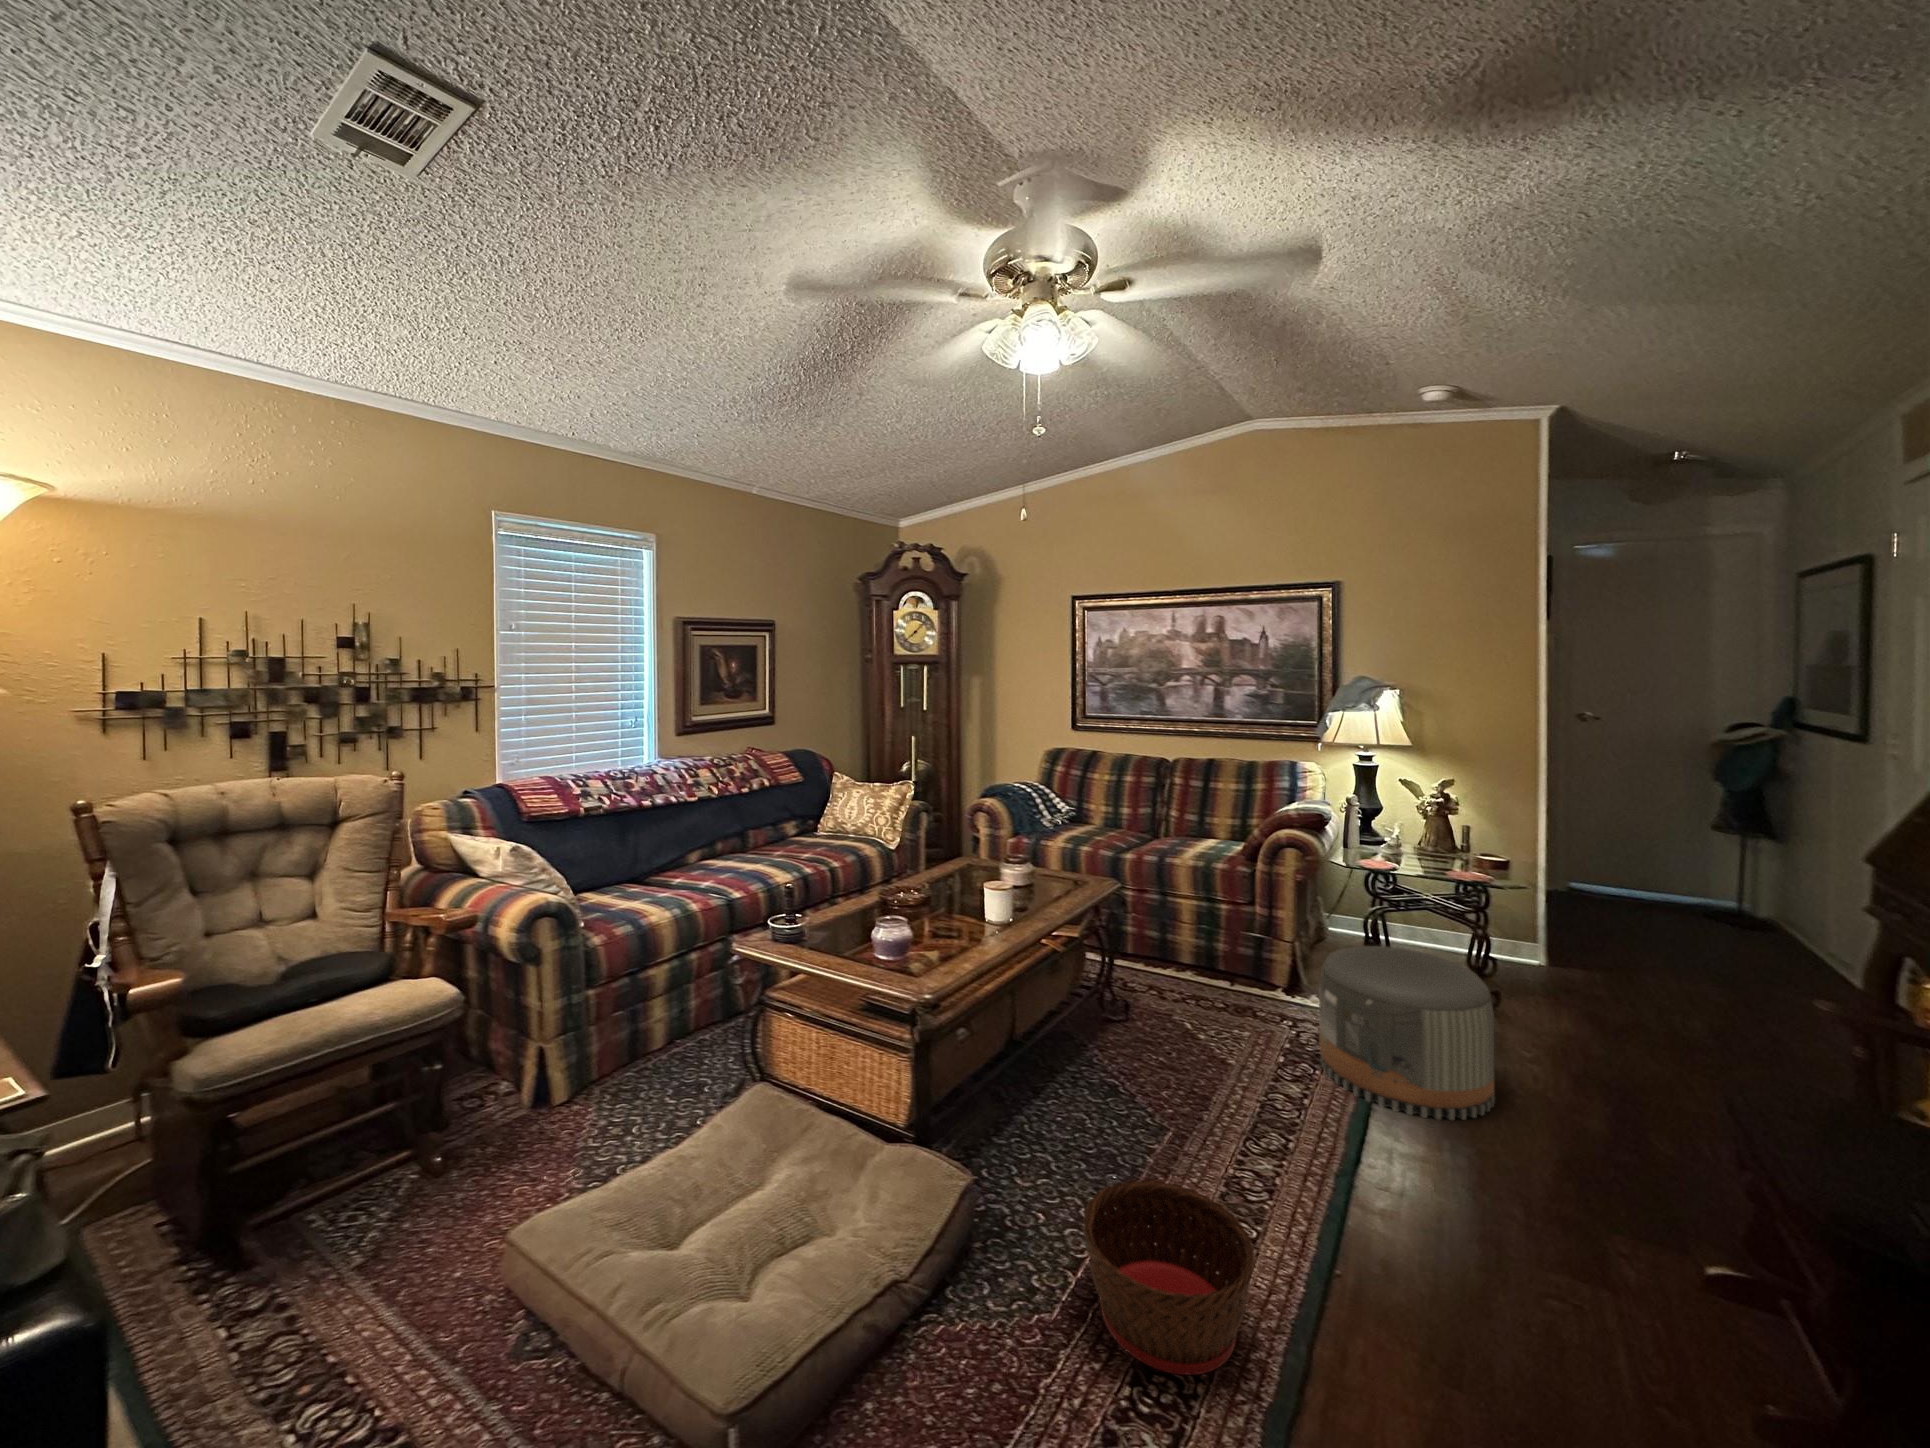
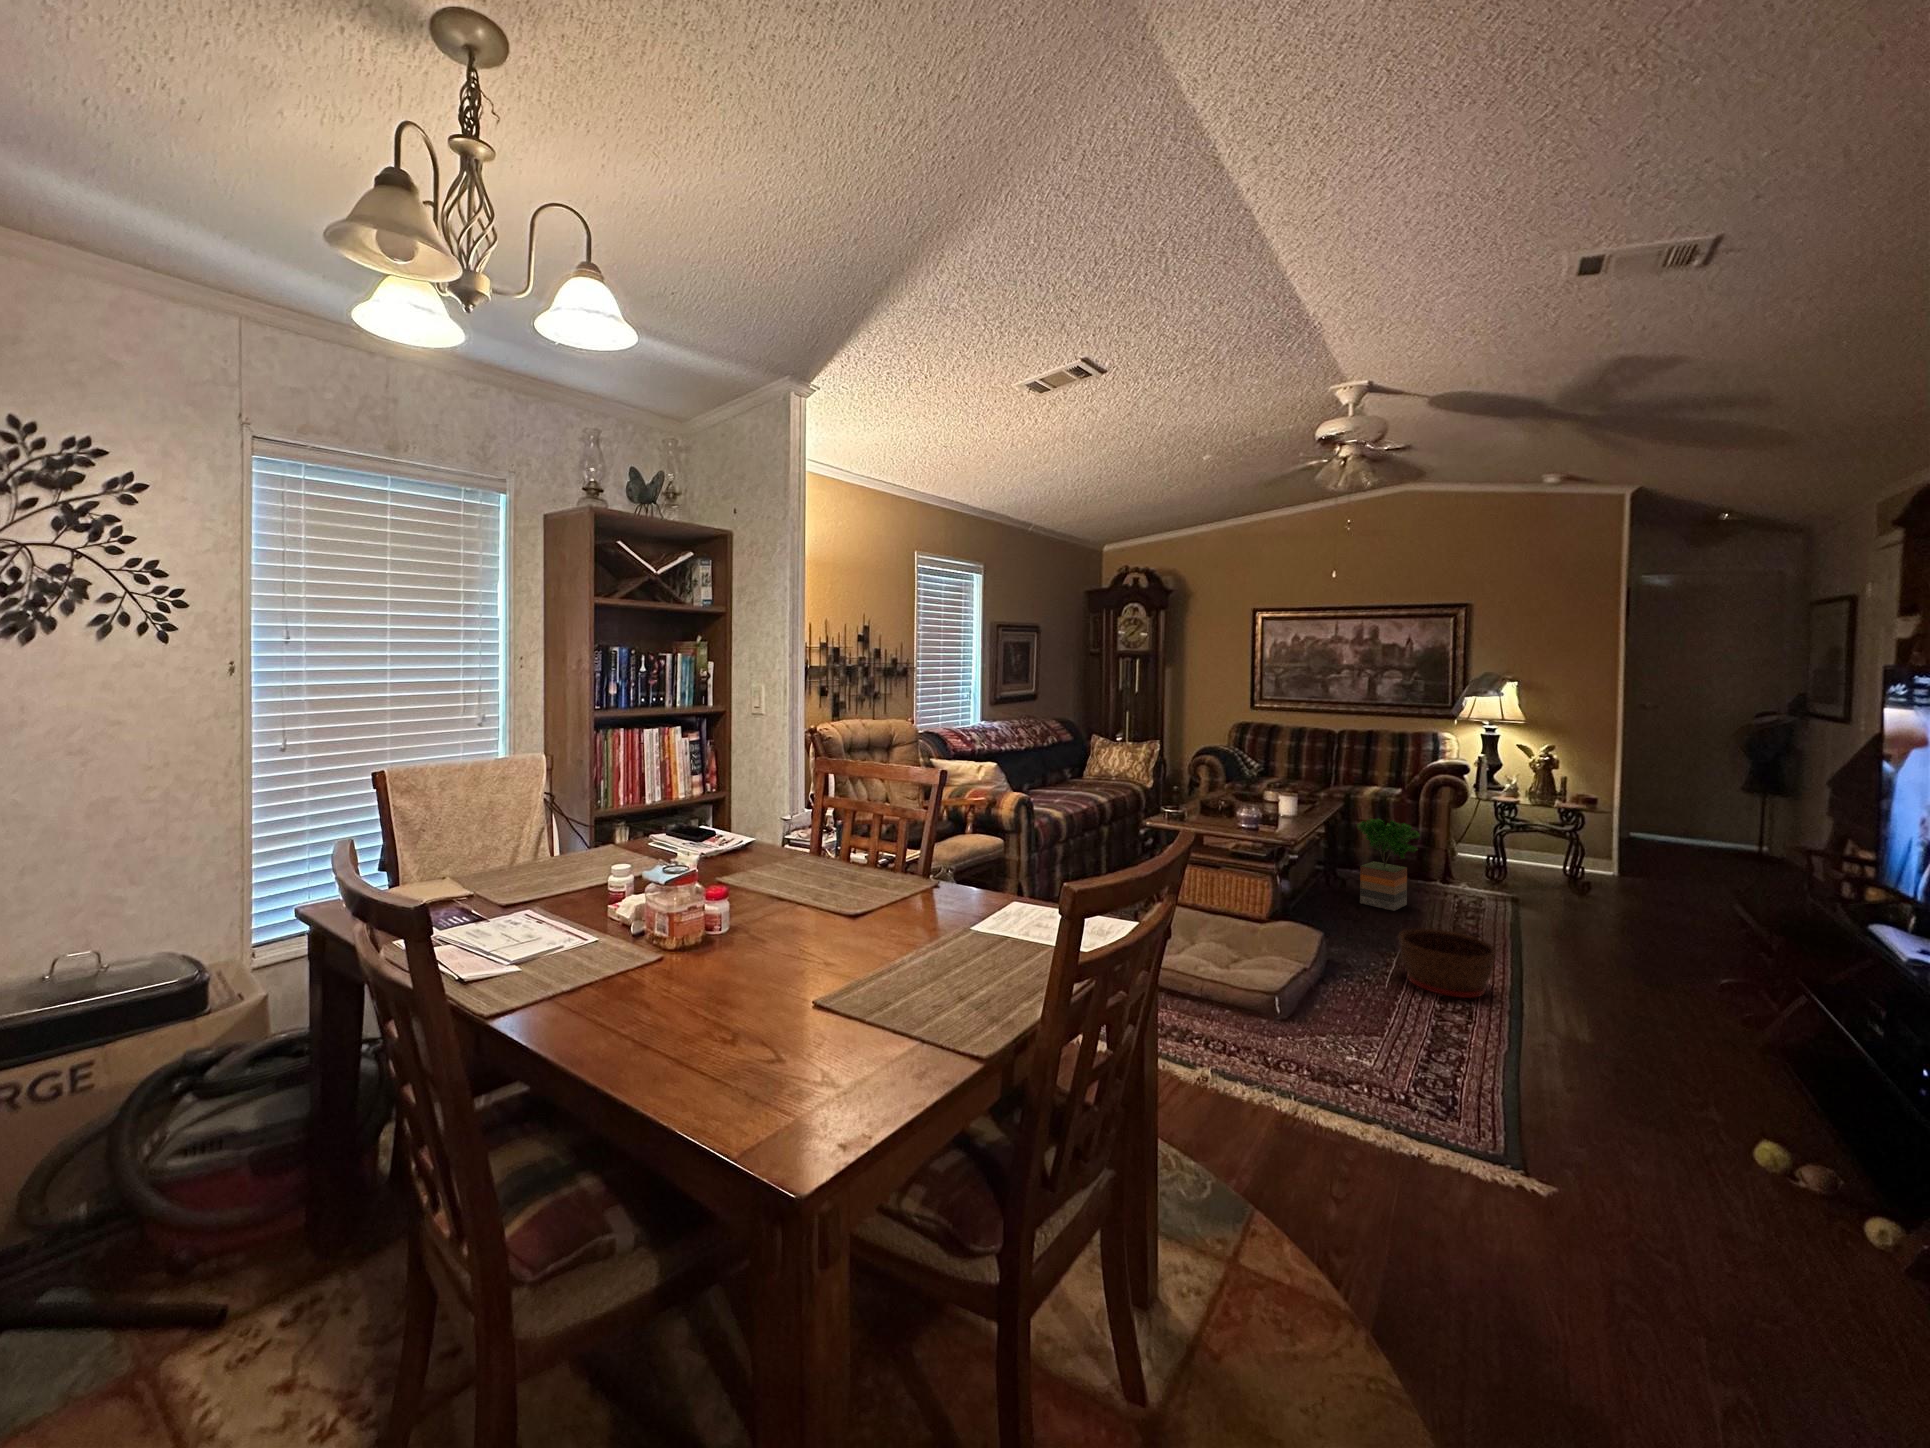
potted tree: none [1129,911,1223,1070] -> present [1358,818,1420,911]
pouf: present [1319,946,1495,1120] -> none [1481,840,1598,933]

